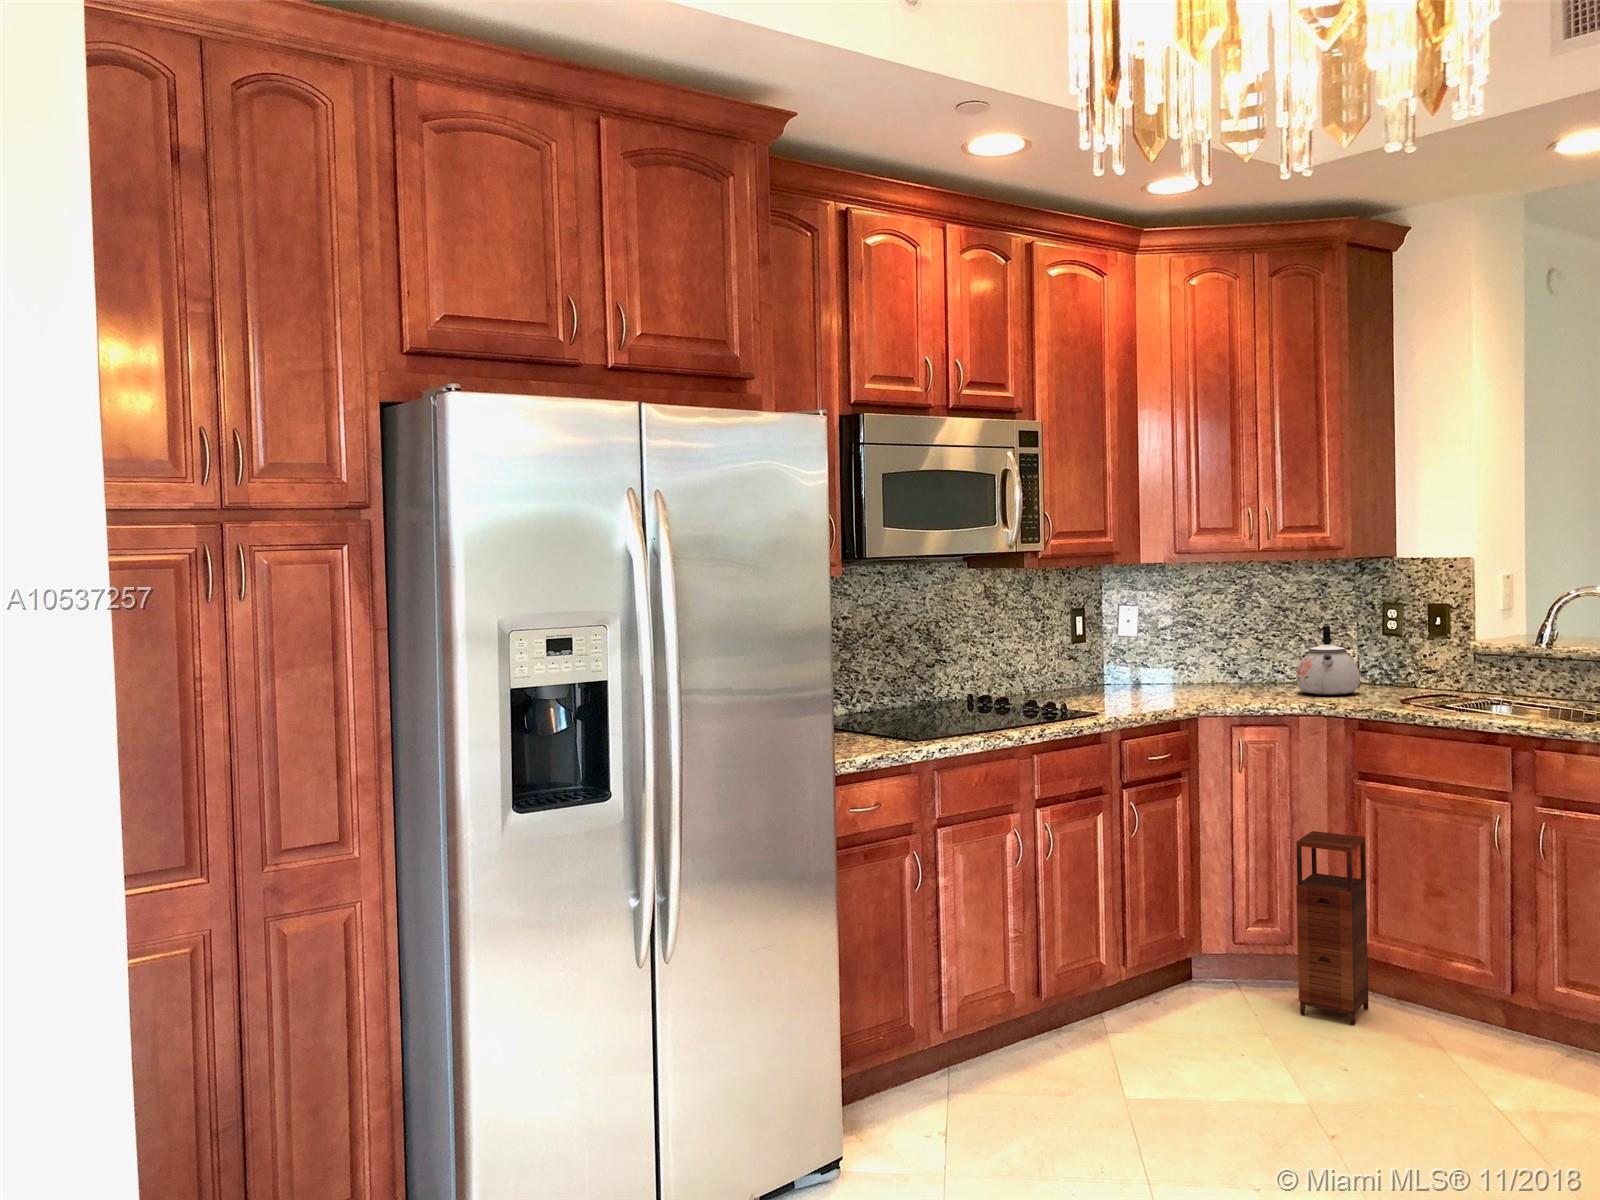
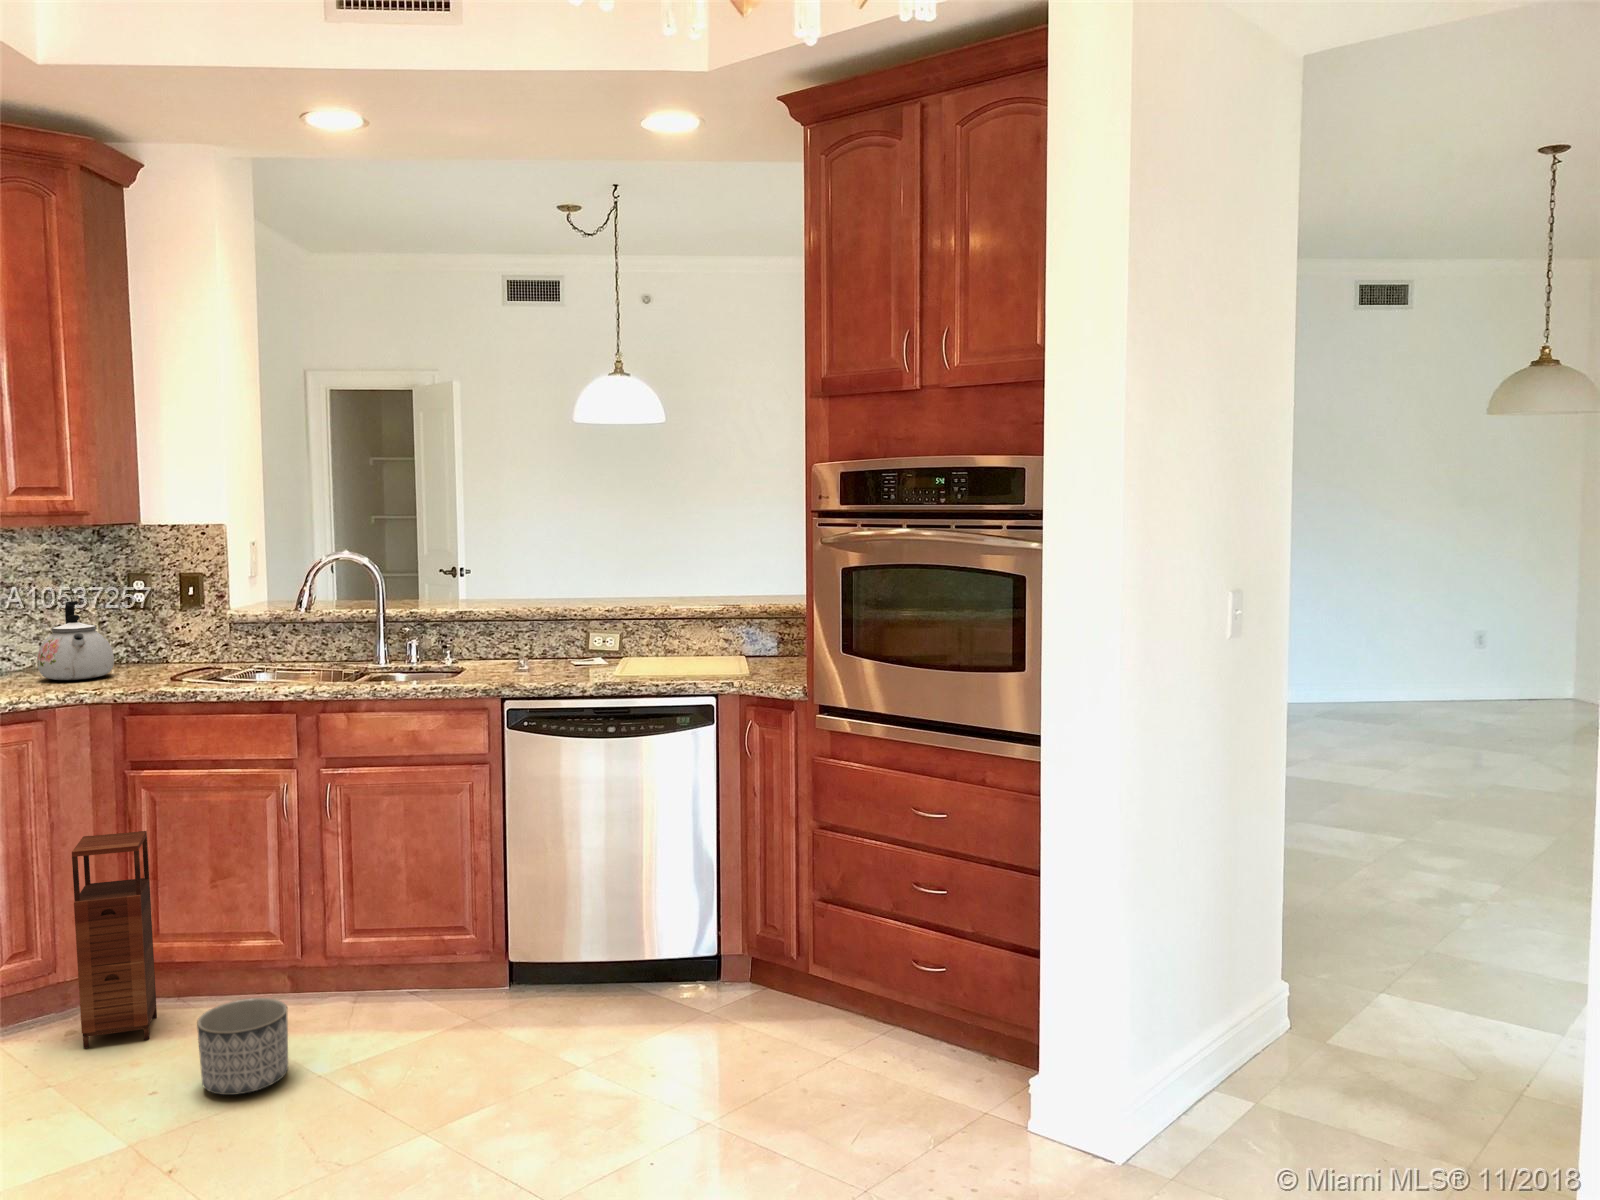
planter: none [1378,1011,1466,1102] -> present [197,998,288,1095]

